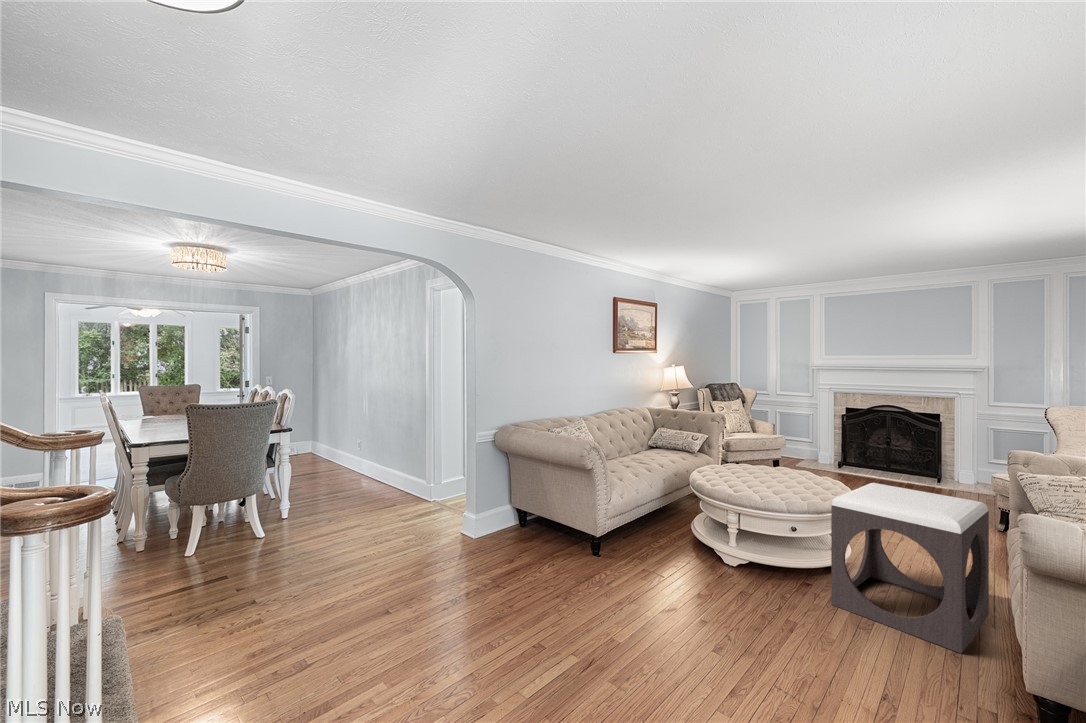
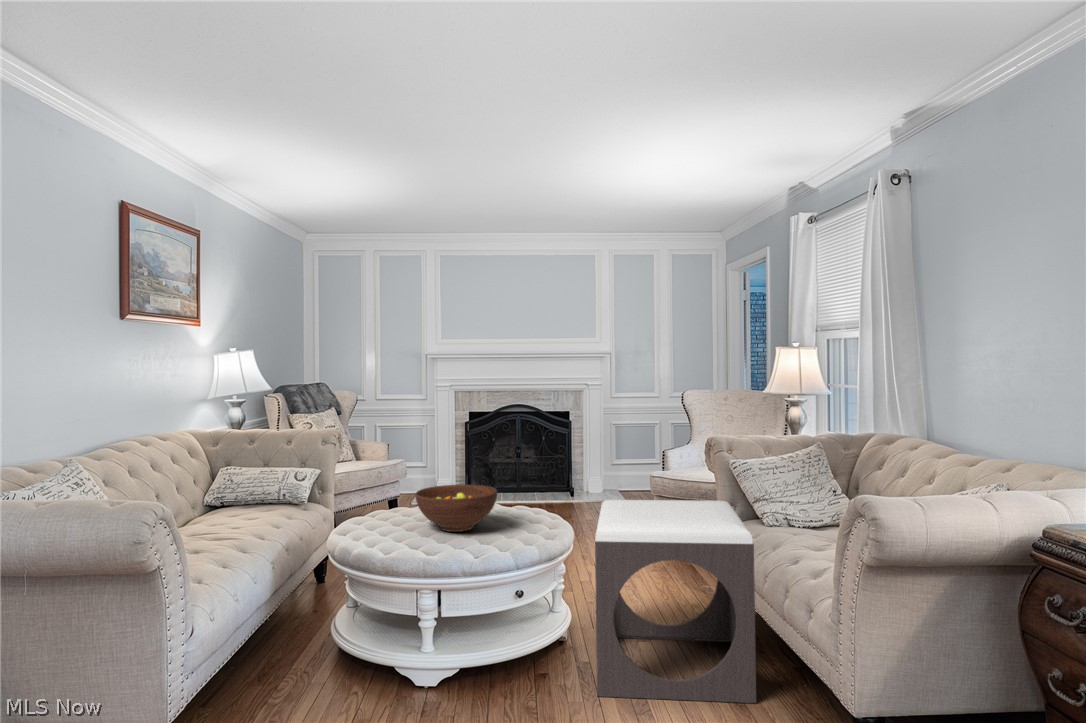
fruit bowl: none [740,455,794,484] -> present [415,485,497,532]

